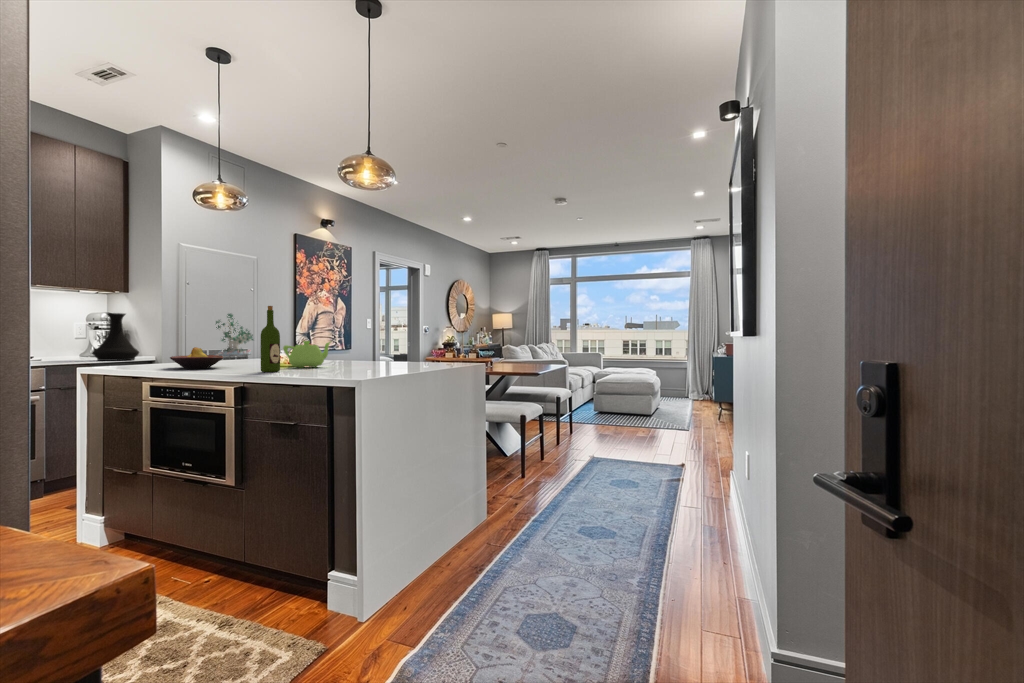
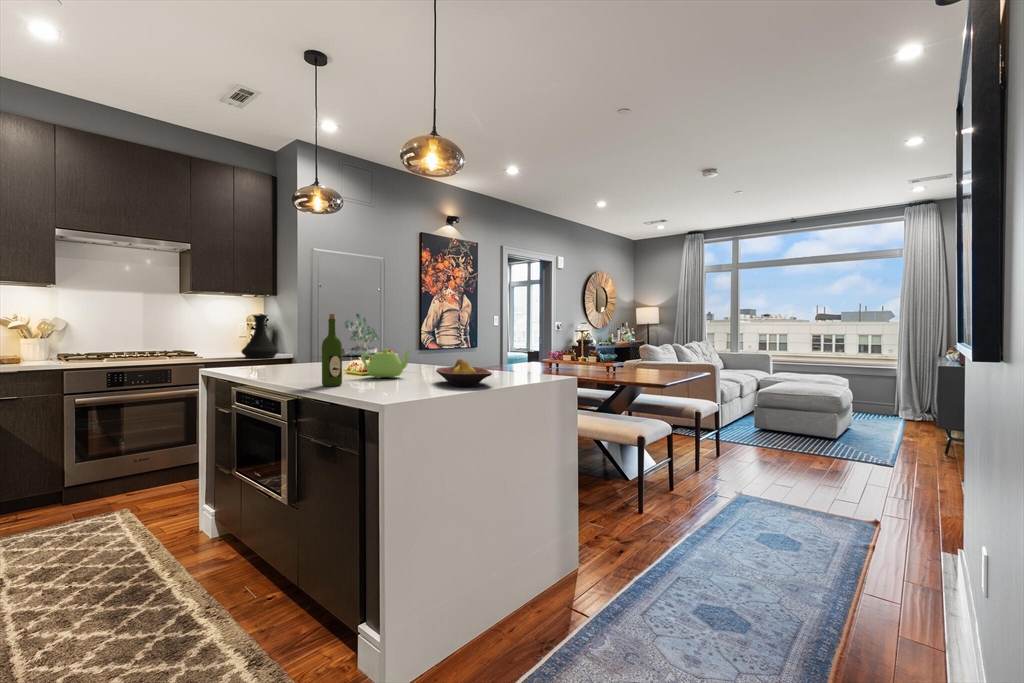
fruit bowl: present [170,347,223,369] -> present [436,359,492,387]

